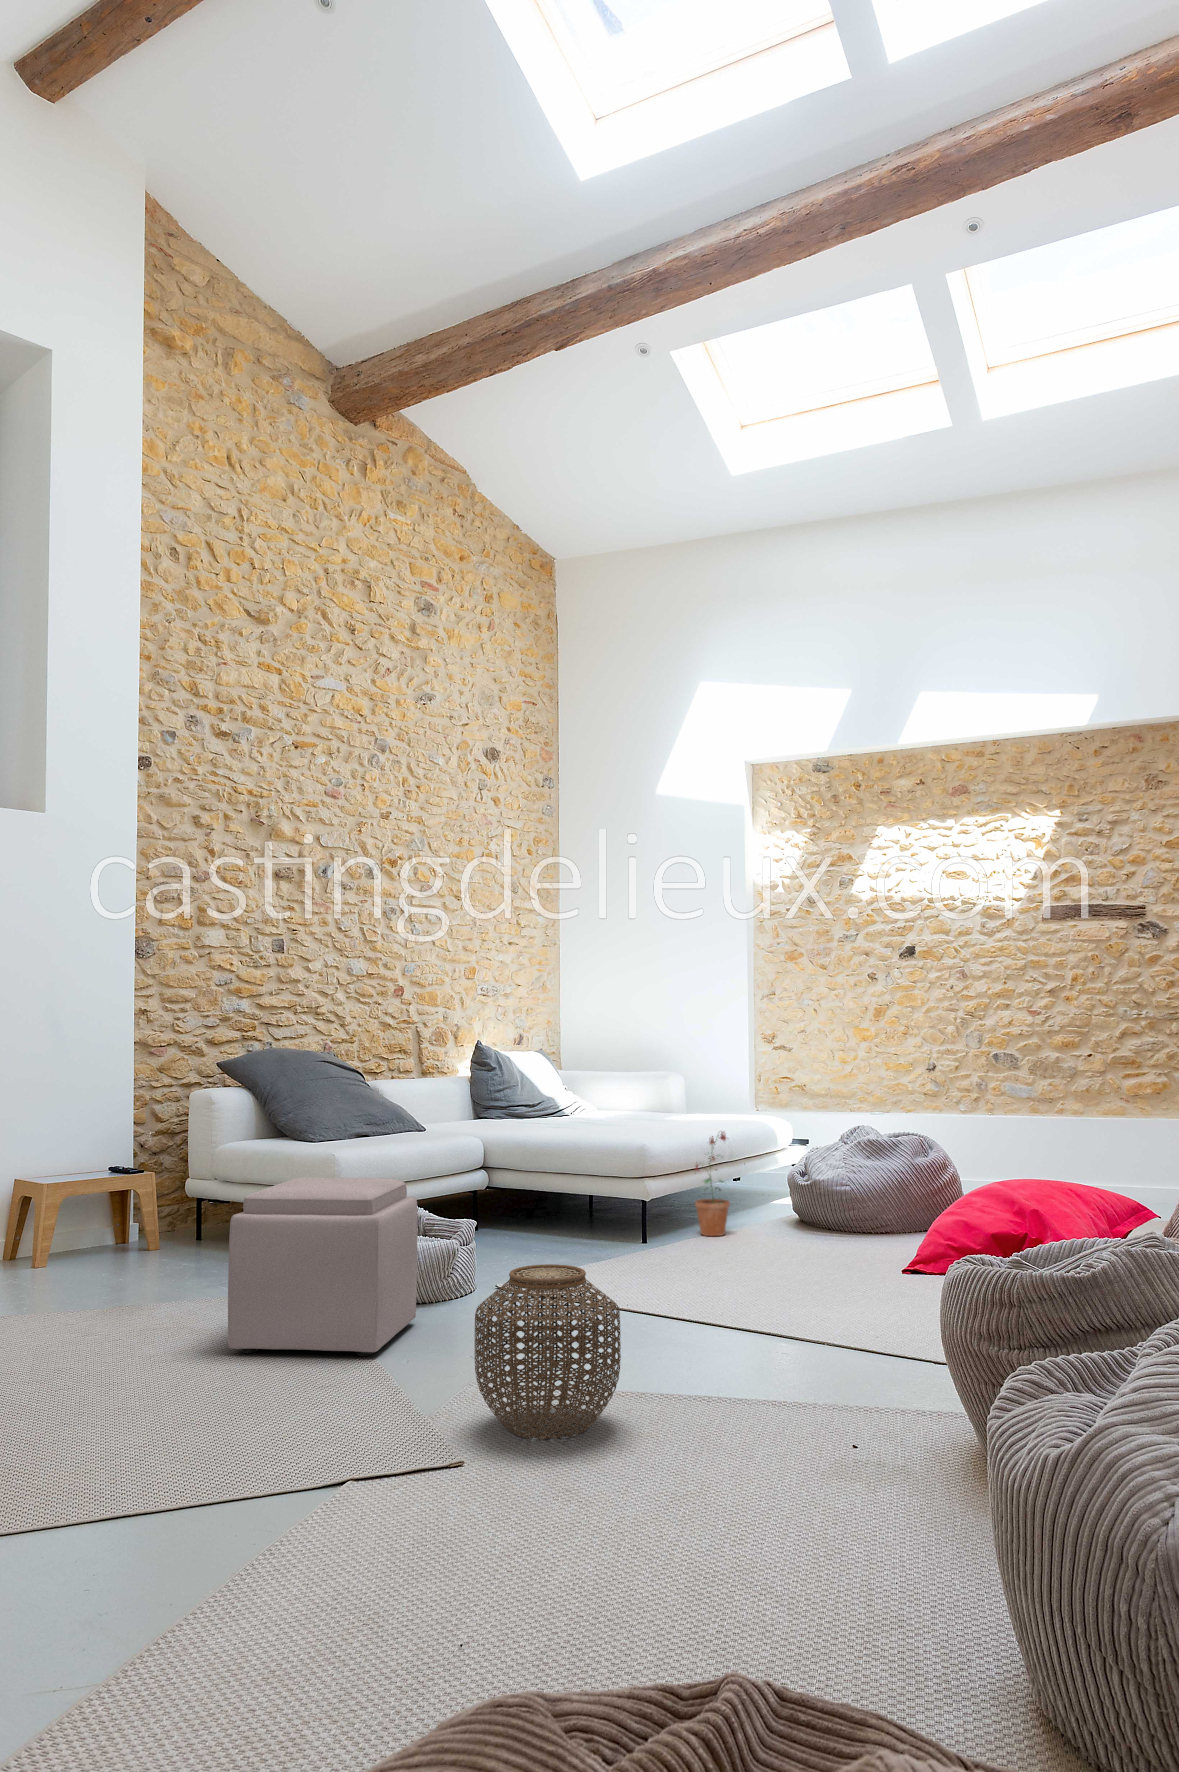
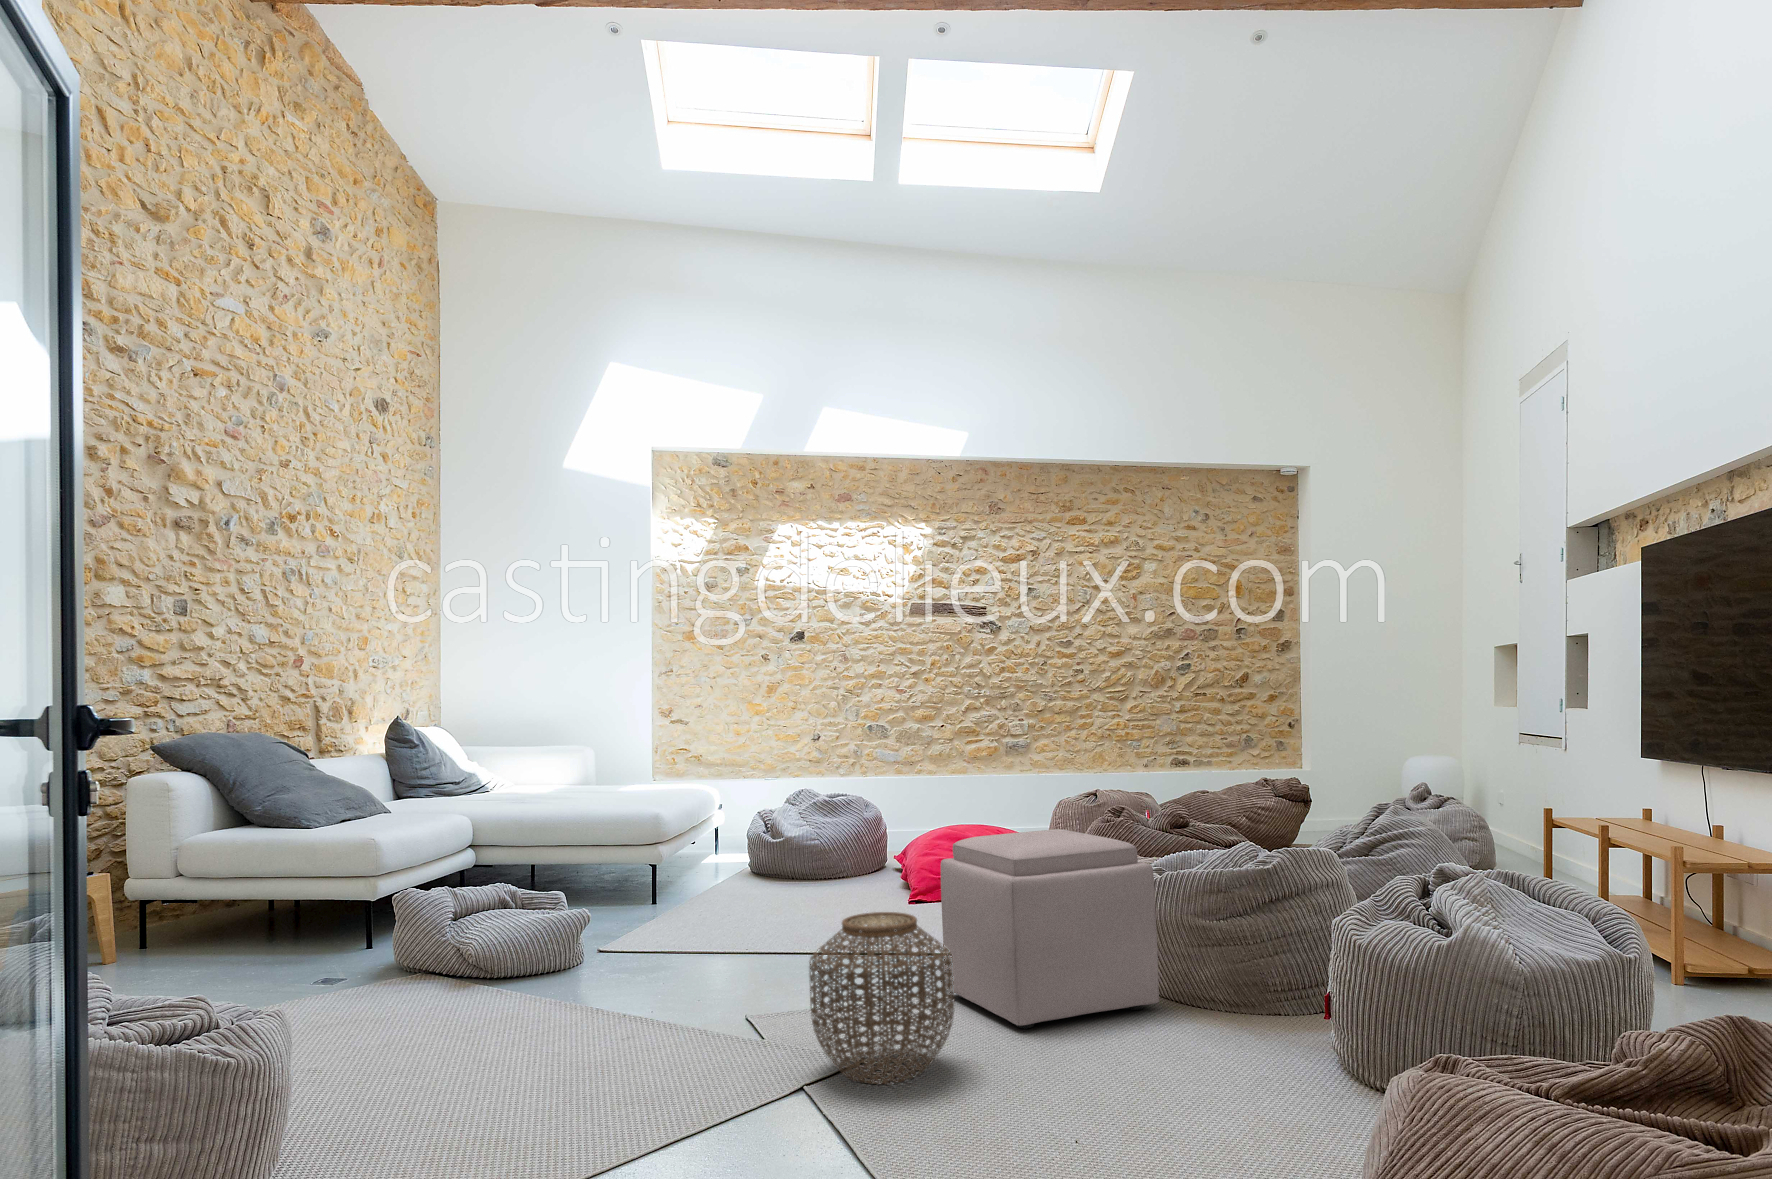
potted plant: present [695,1132,729,1236] -> none [687,789,724,891]
ottoman: present [228,1177,418,1356] -> present [941,829,1159,1029]

